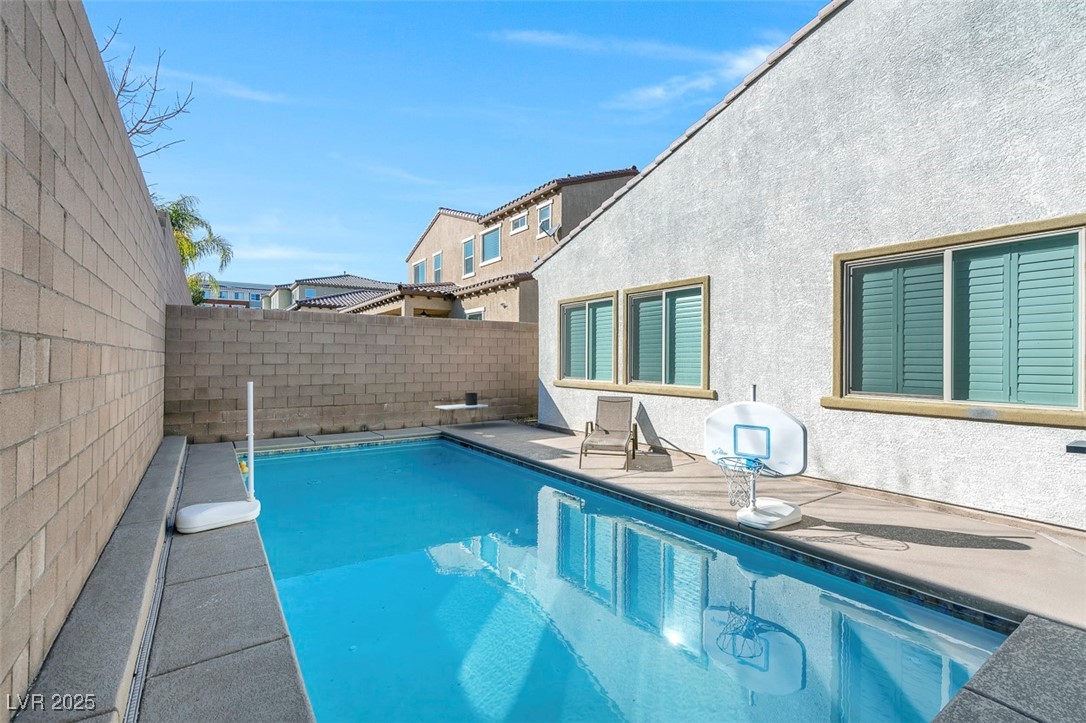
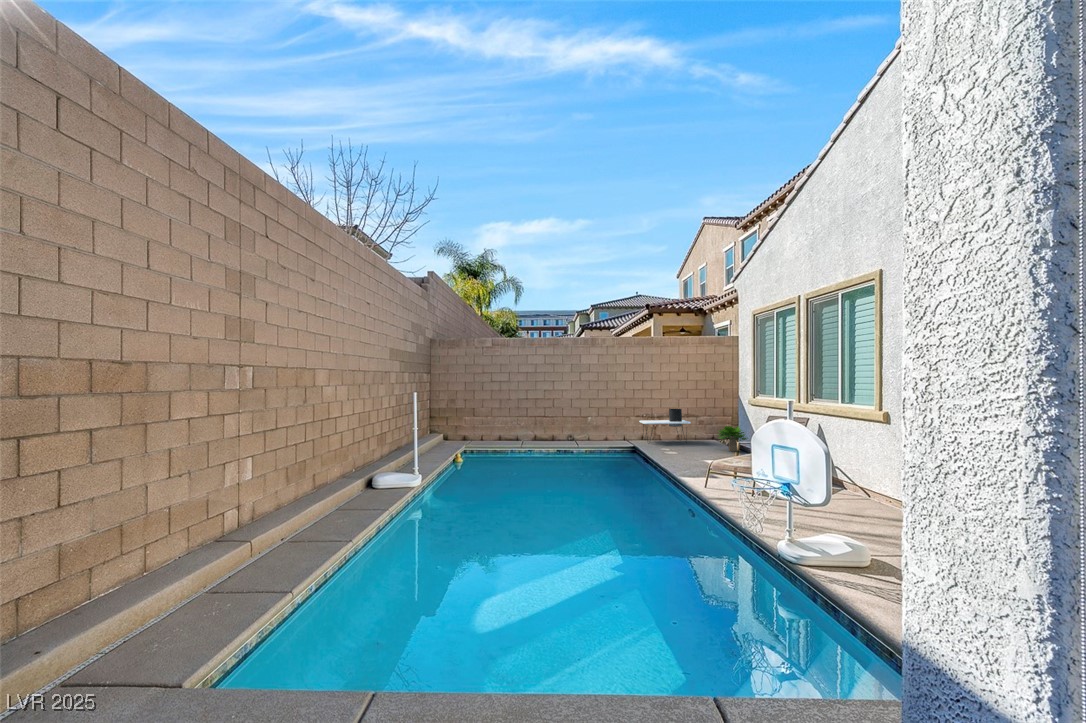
potted plant: none [519,406,549,431] -> present [718,426,747,452]

